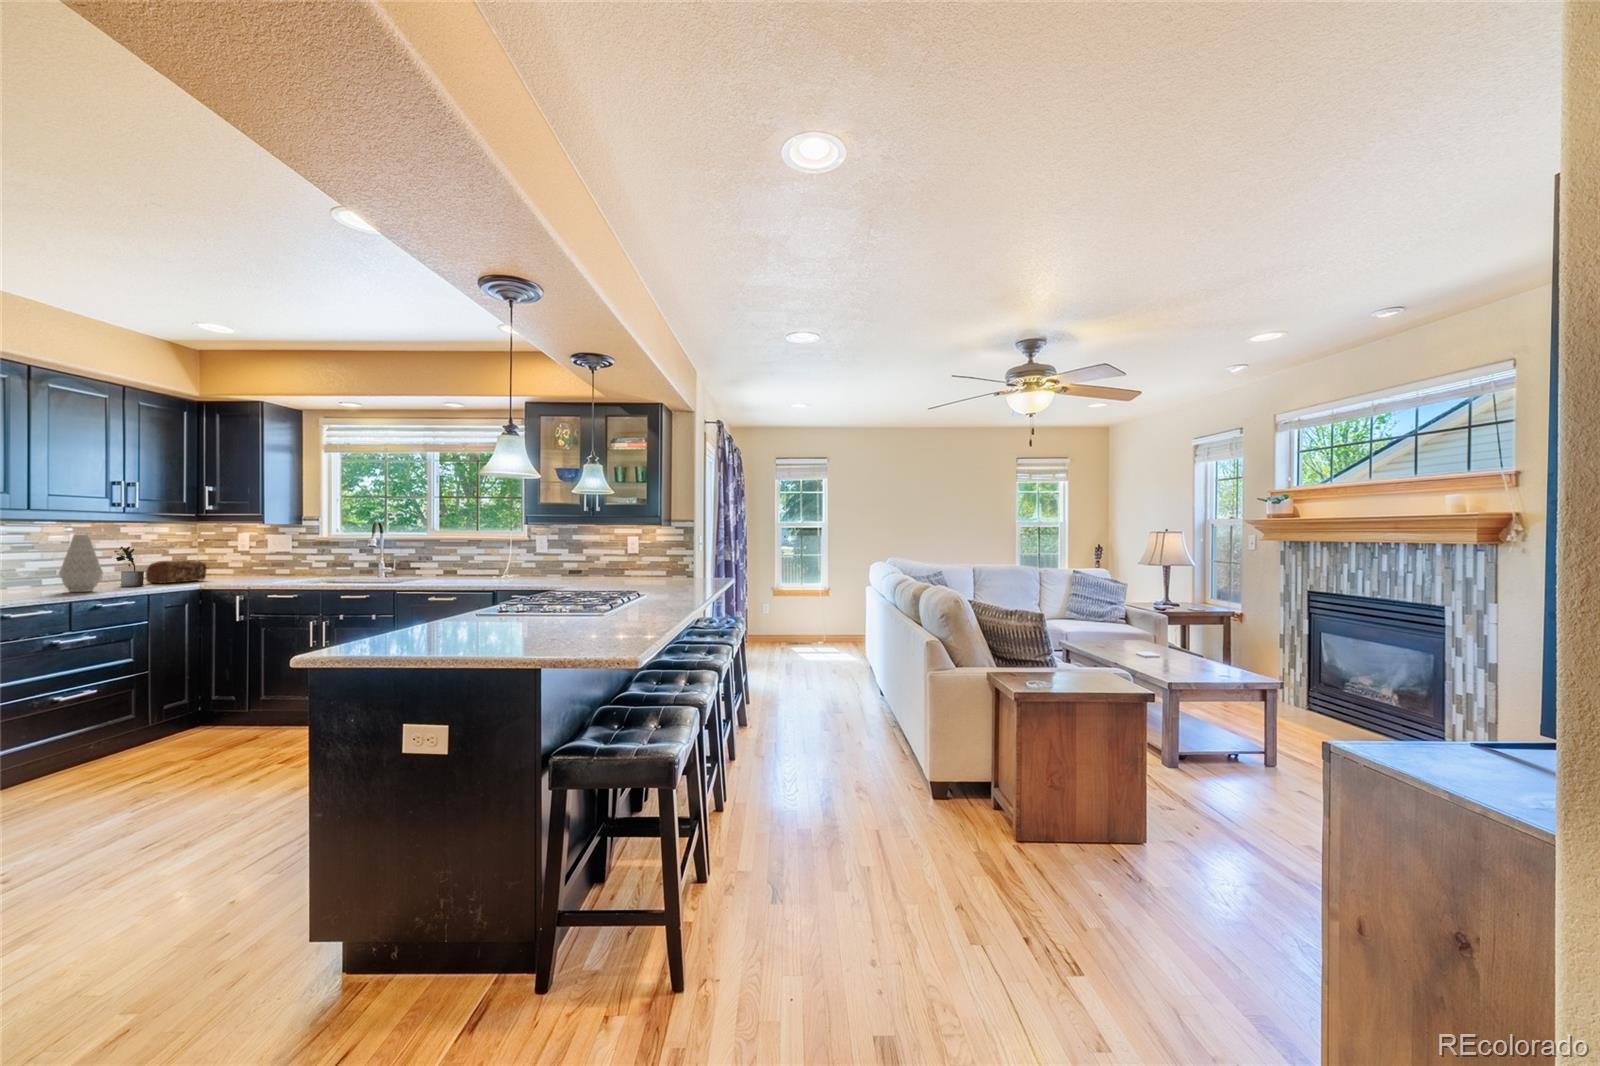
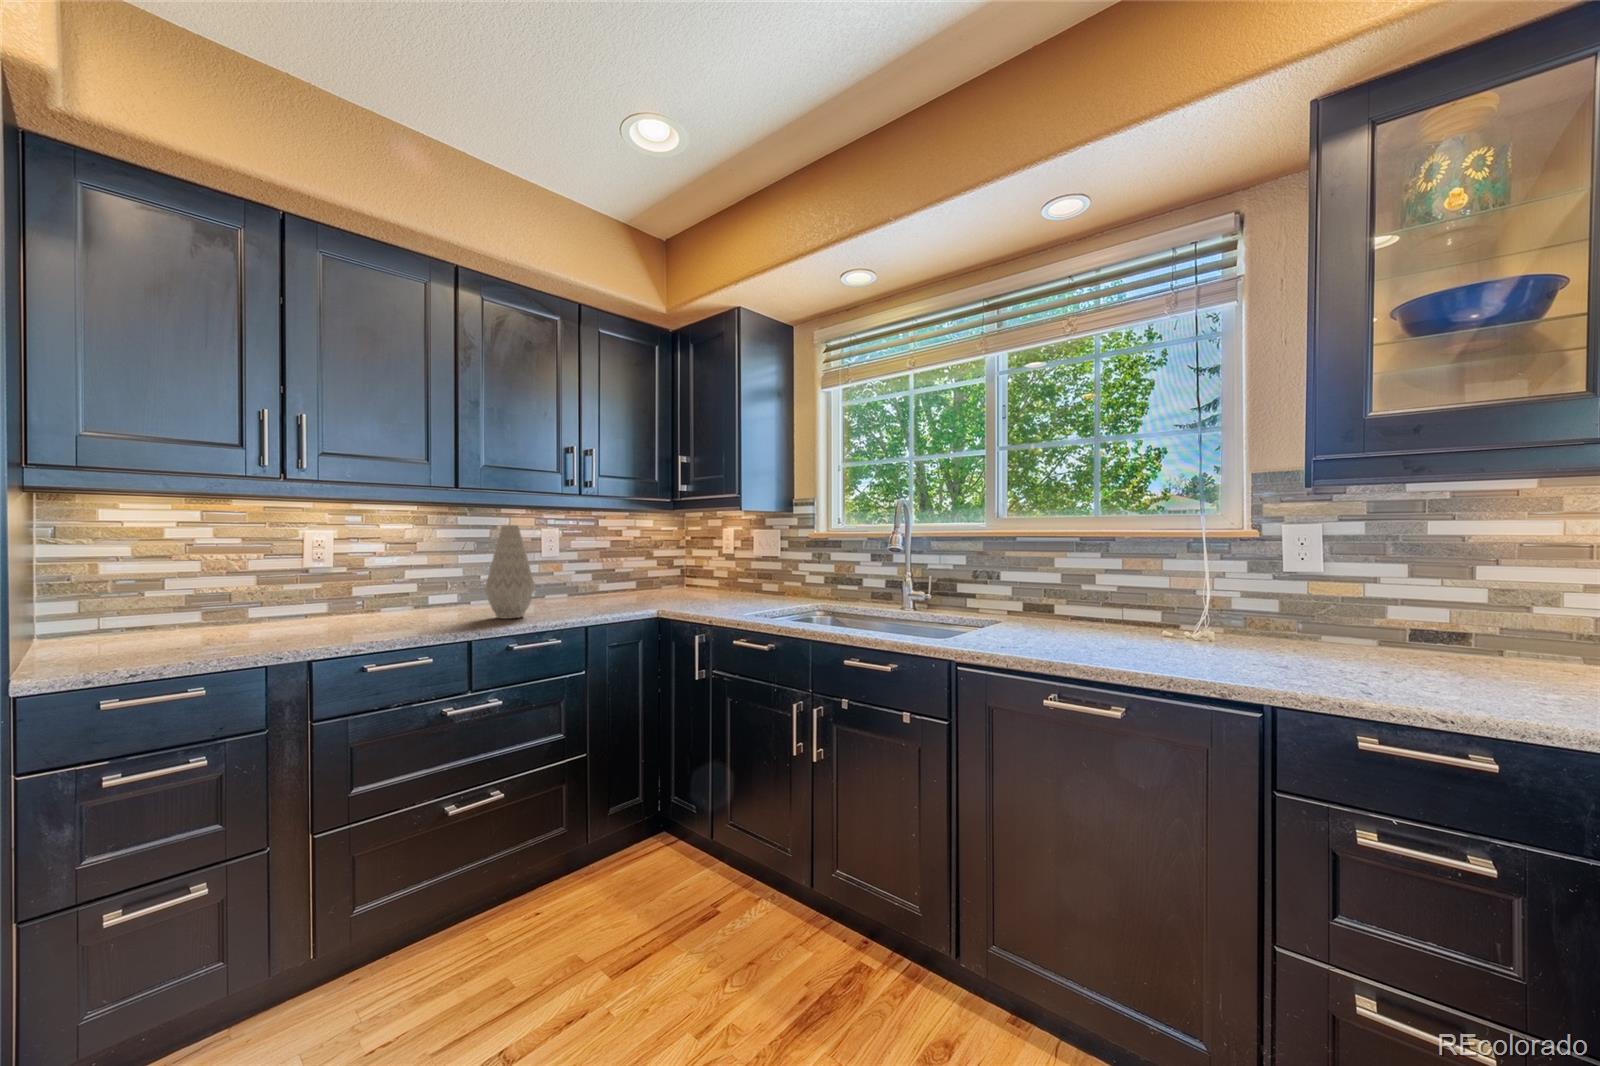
potted plant: present [114,547,144,587] -> none [564,546,600,608]
bread loaf: present [146,560,206,583] -> none [610,567,680,603]

